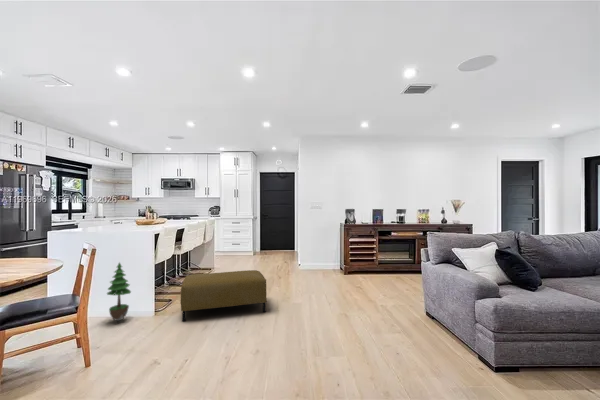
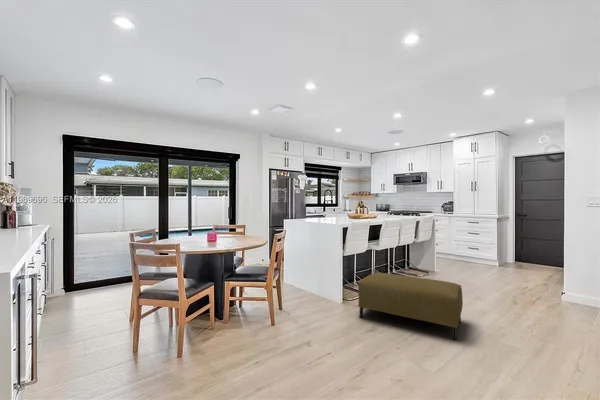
potted tree: present [107,263,131,321] -> none [307,249,325,300]

